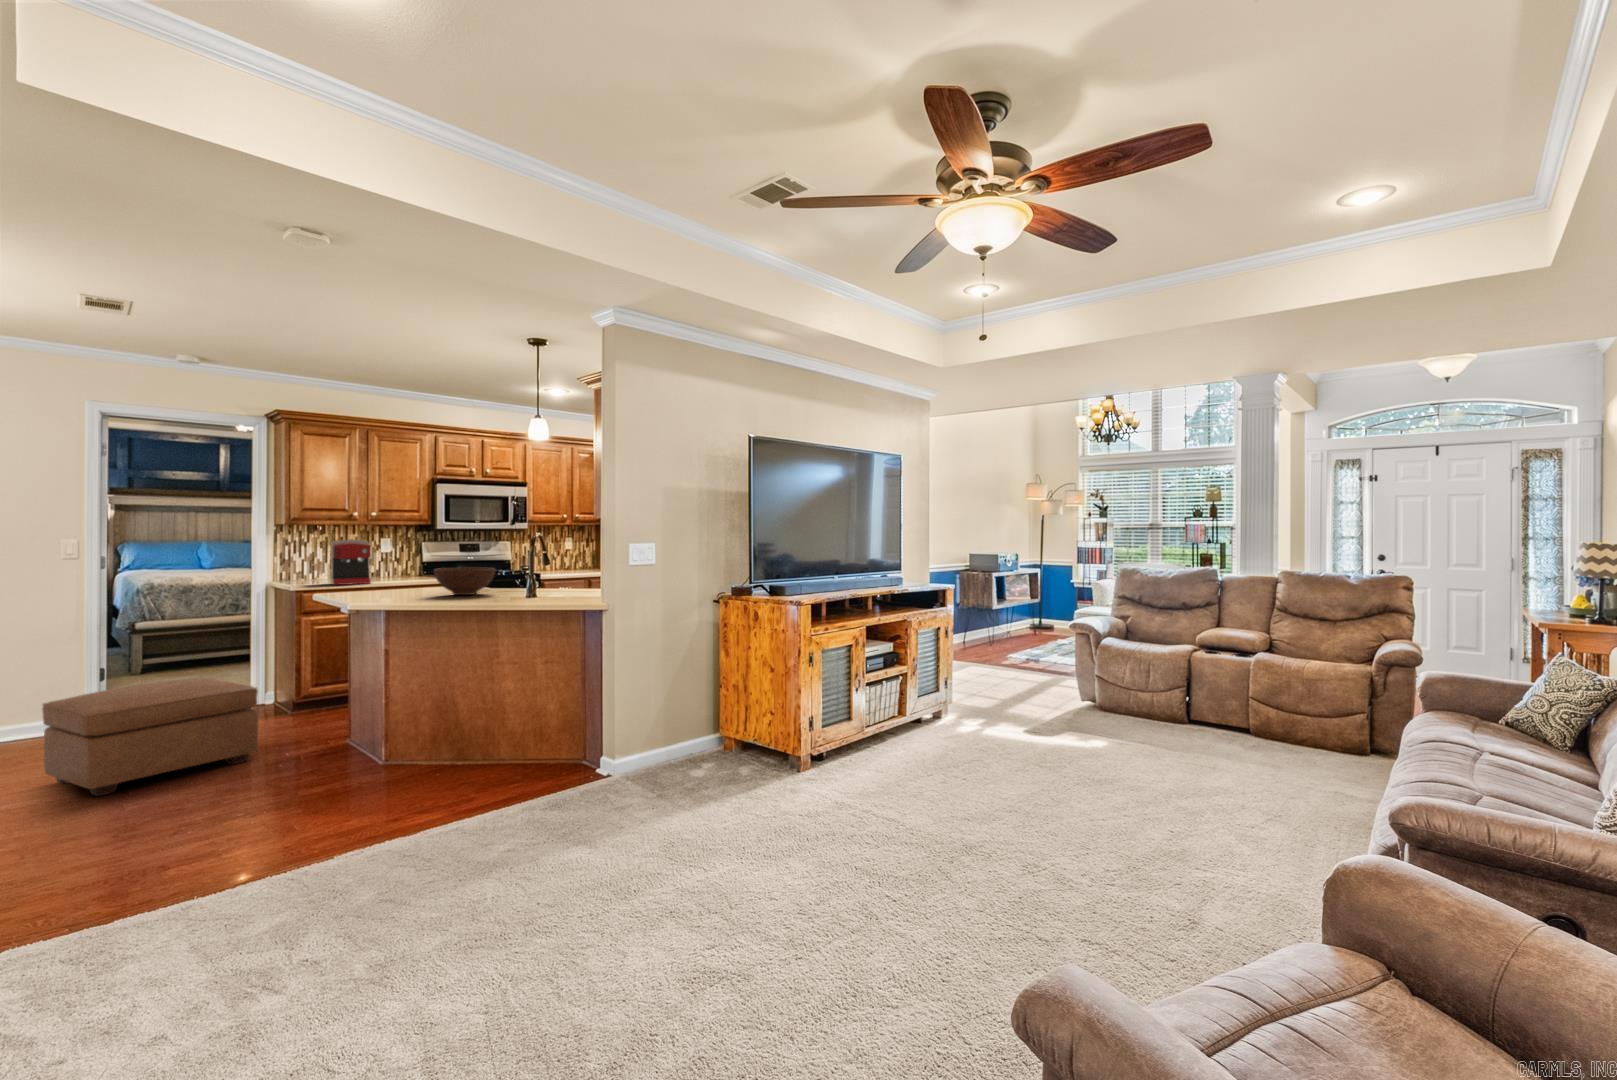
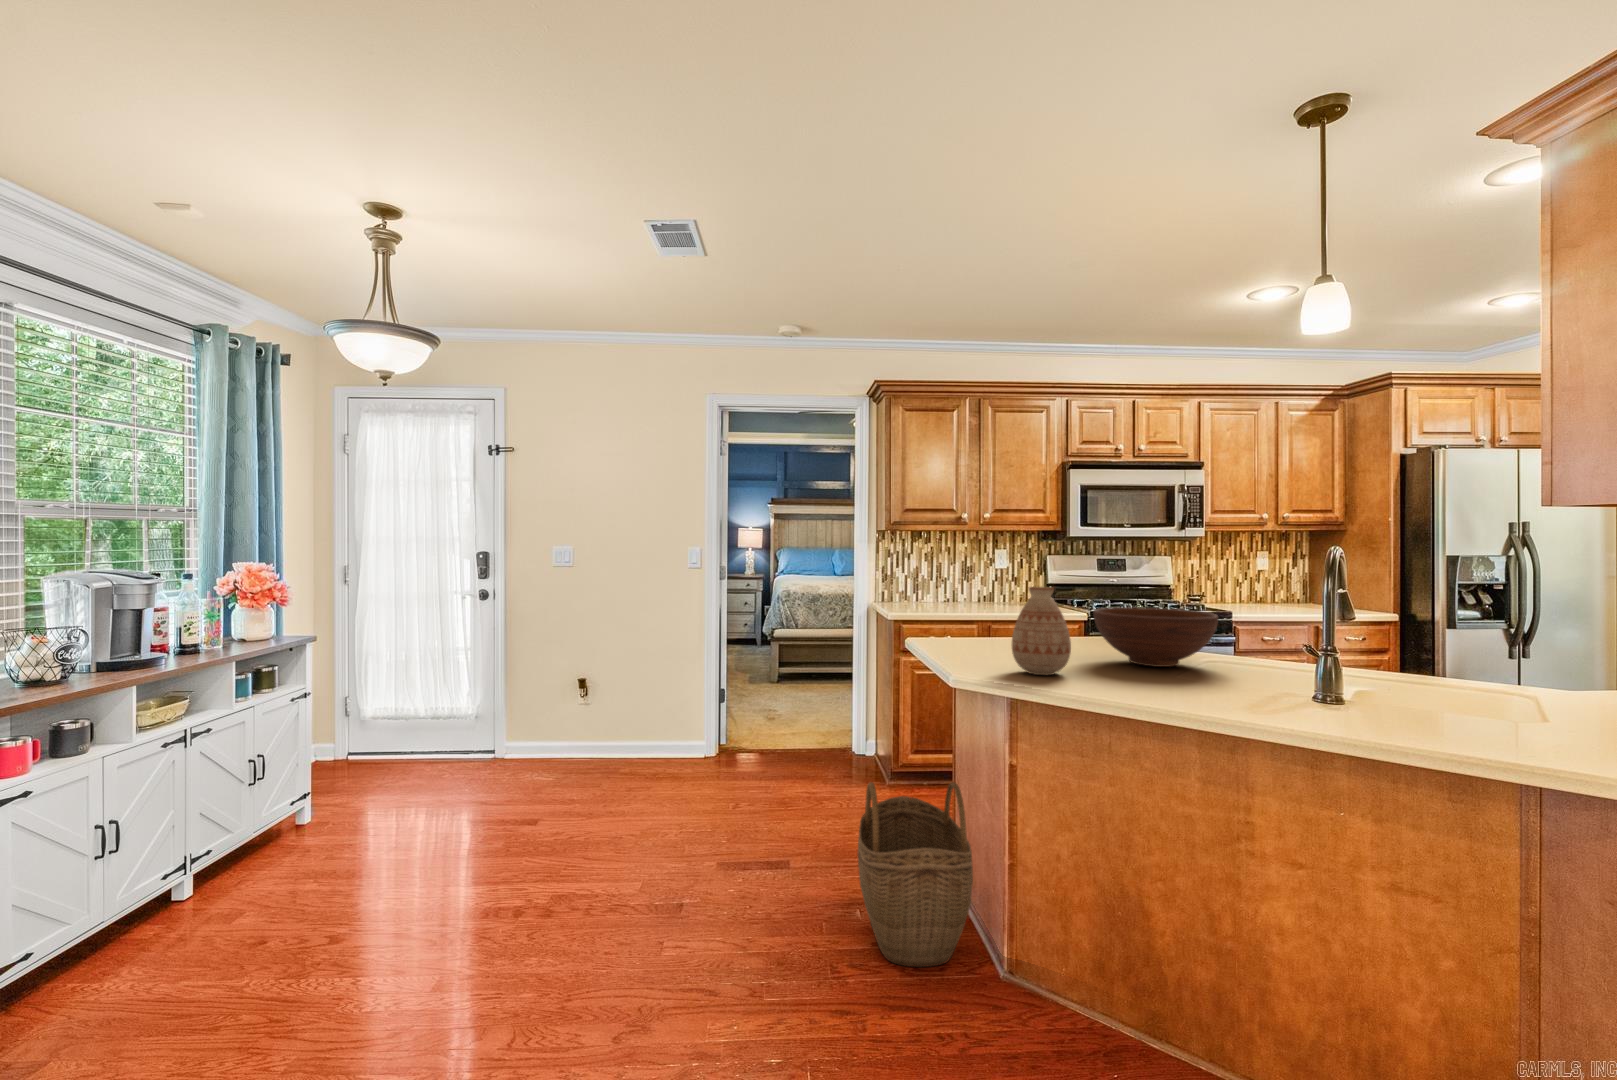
coffee maker: present [331,539,371,585] -> none [937,550,983,613]
vase: none [386,557,418,601] -> present [1012,587,1071,675]
woven basket: none [286,669,364,768] -> present [858,782,973,967]
ottoman: present [42,678,258,796] -> none [607,744,826,923]

